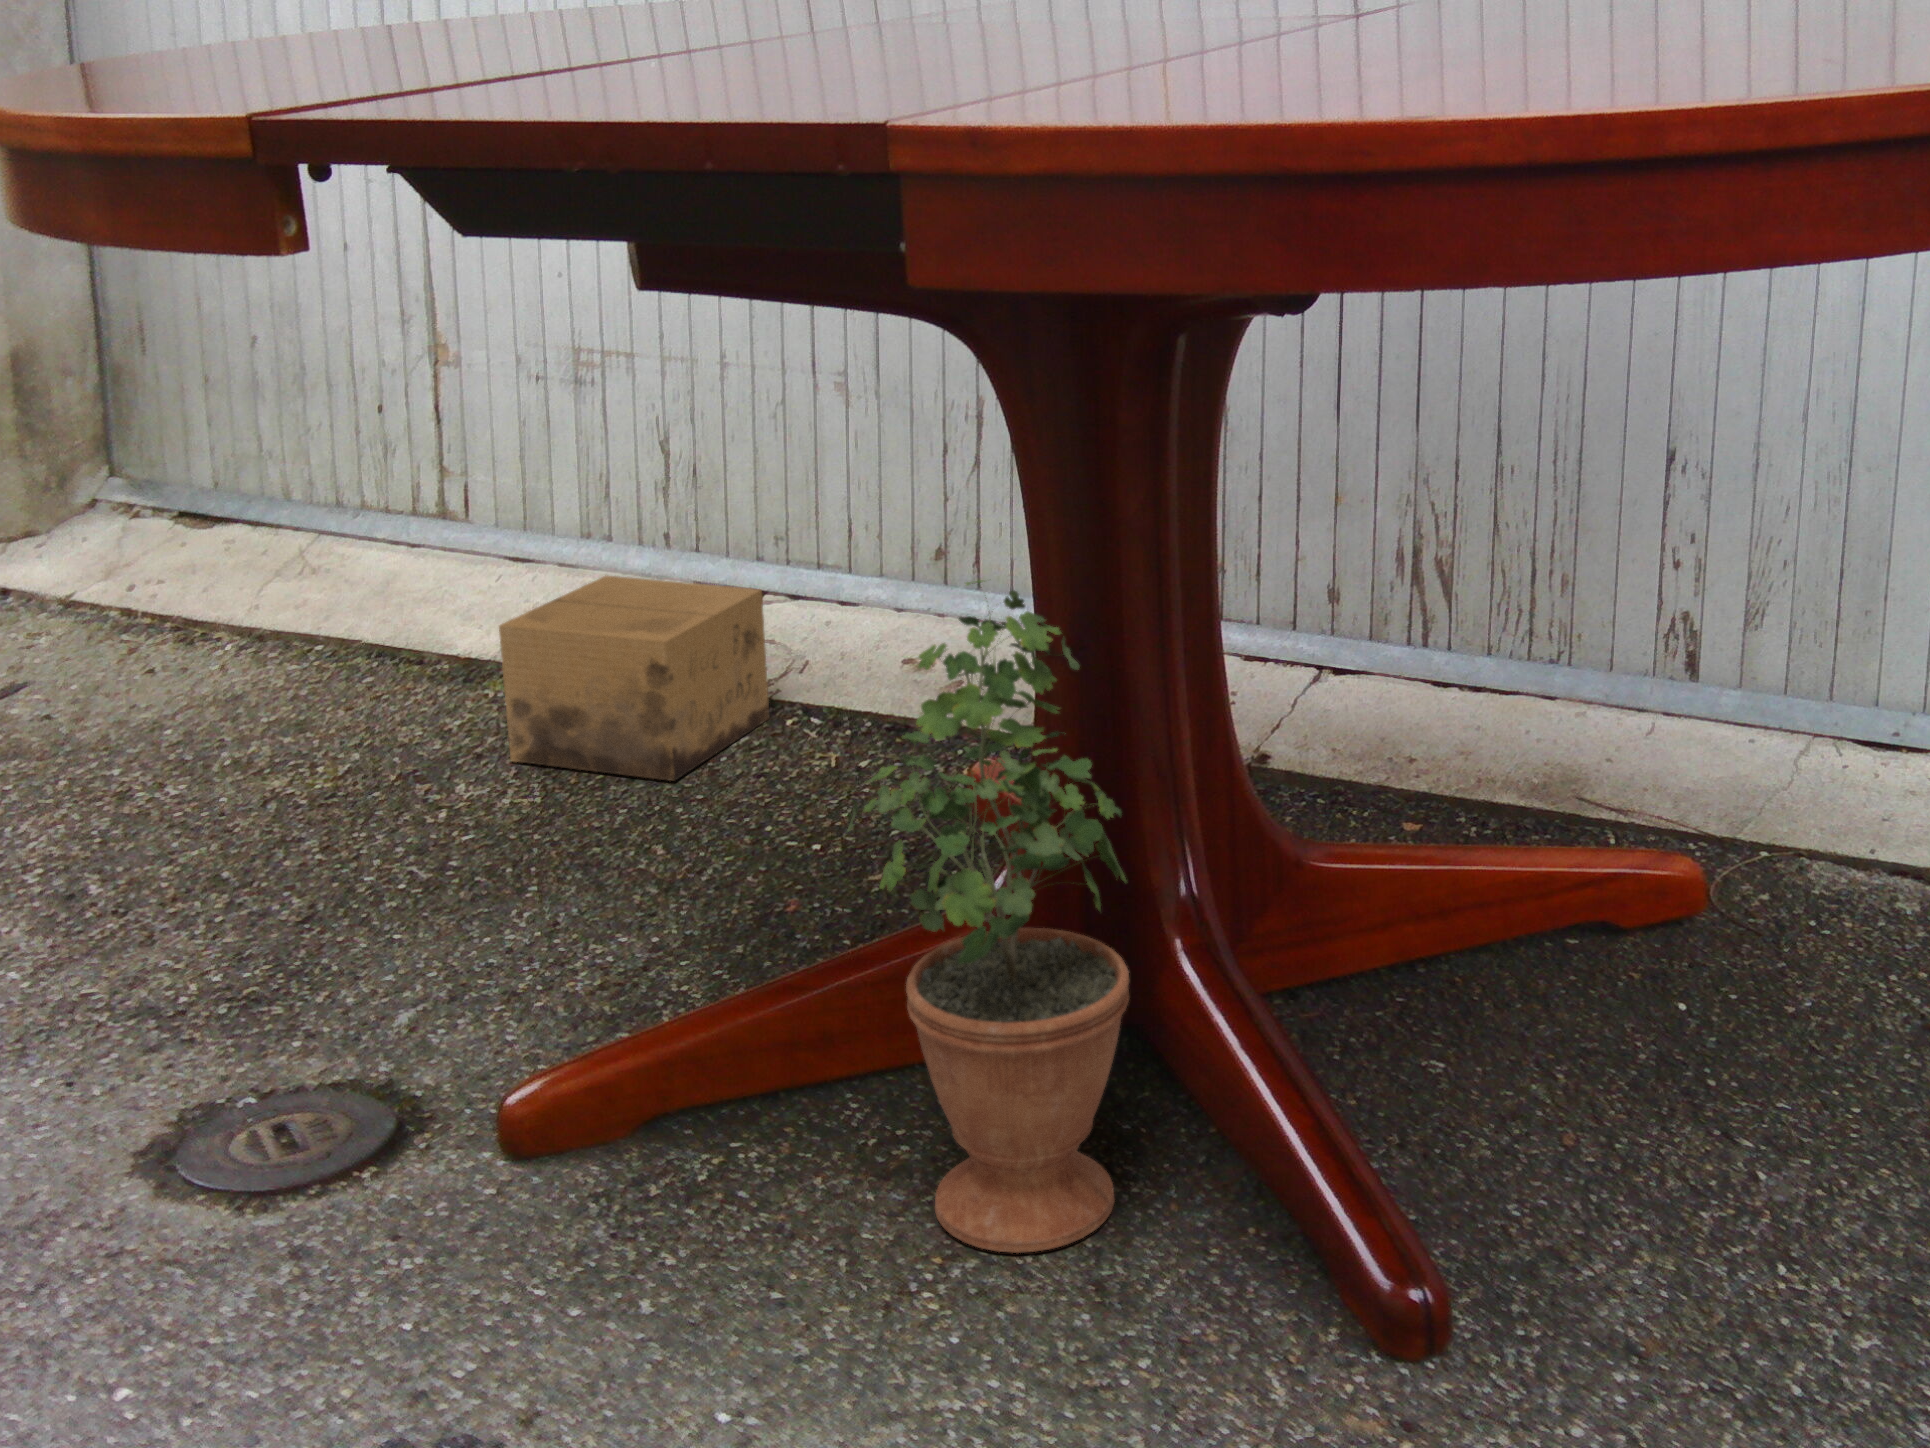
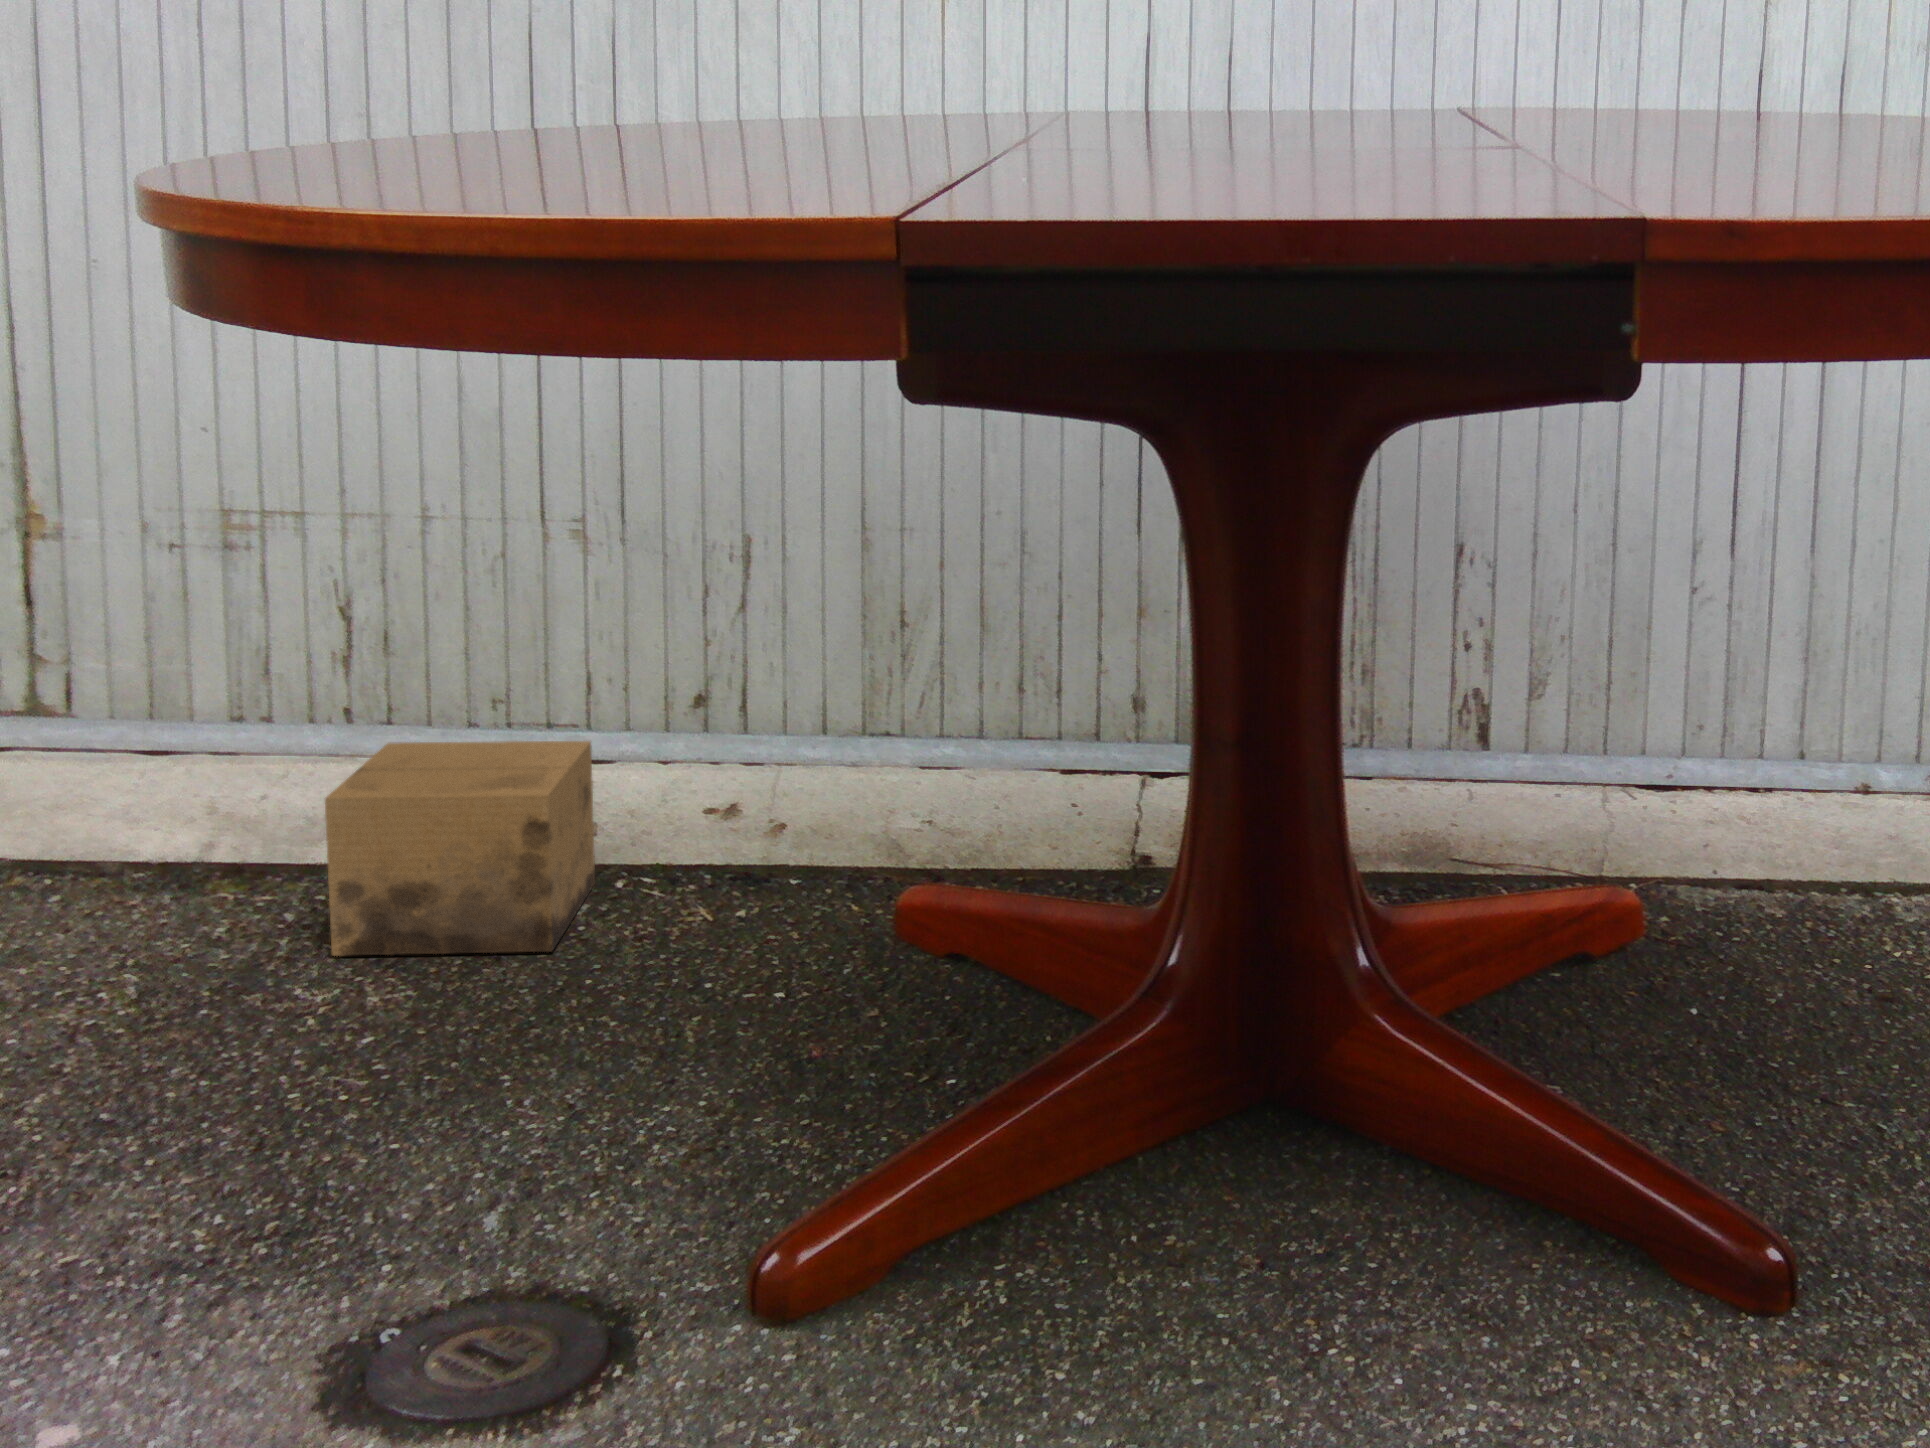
potted plant: present [847,580,1129,1253] -> none [1175,634,1418,1292]

